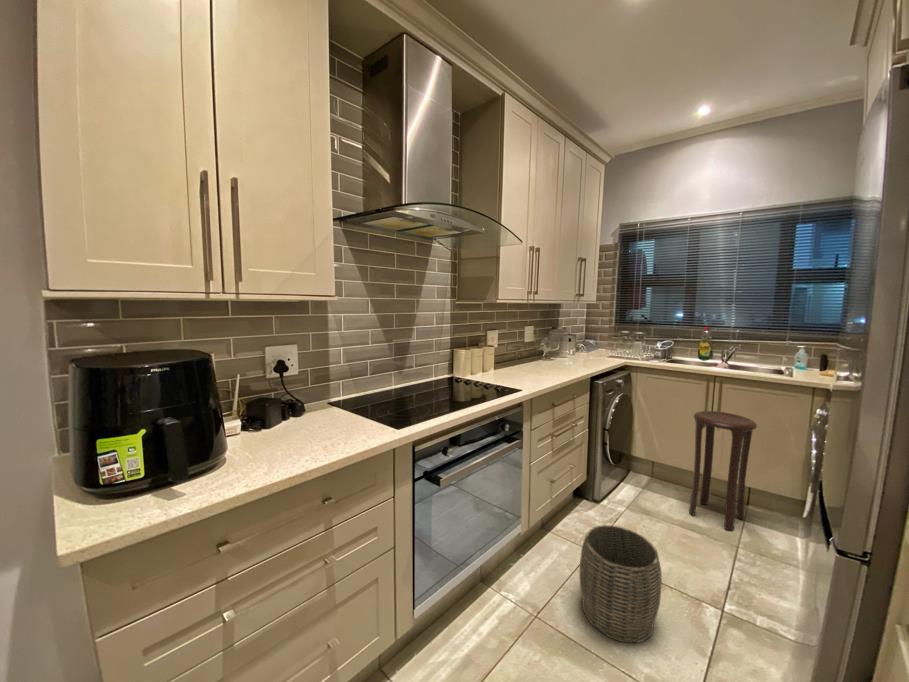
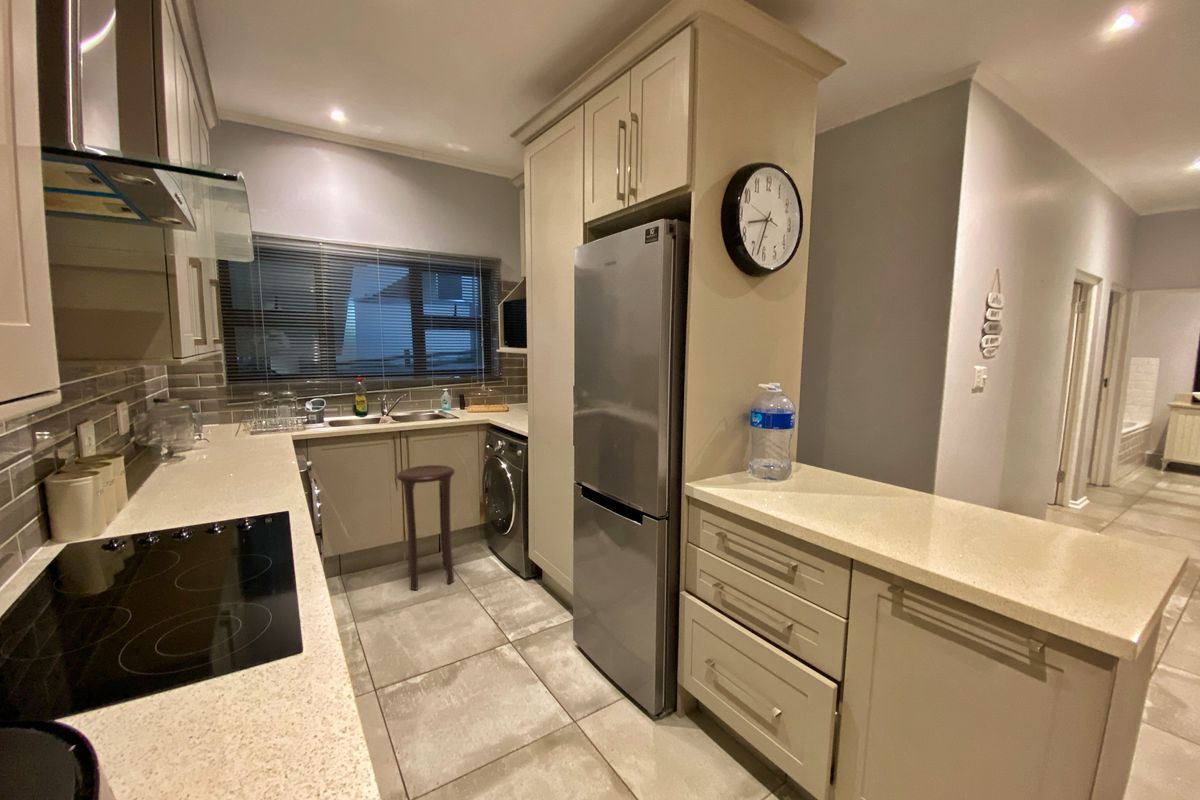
woven basket: present [579,525,662,643] -> none [411,614,503,746]

